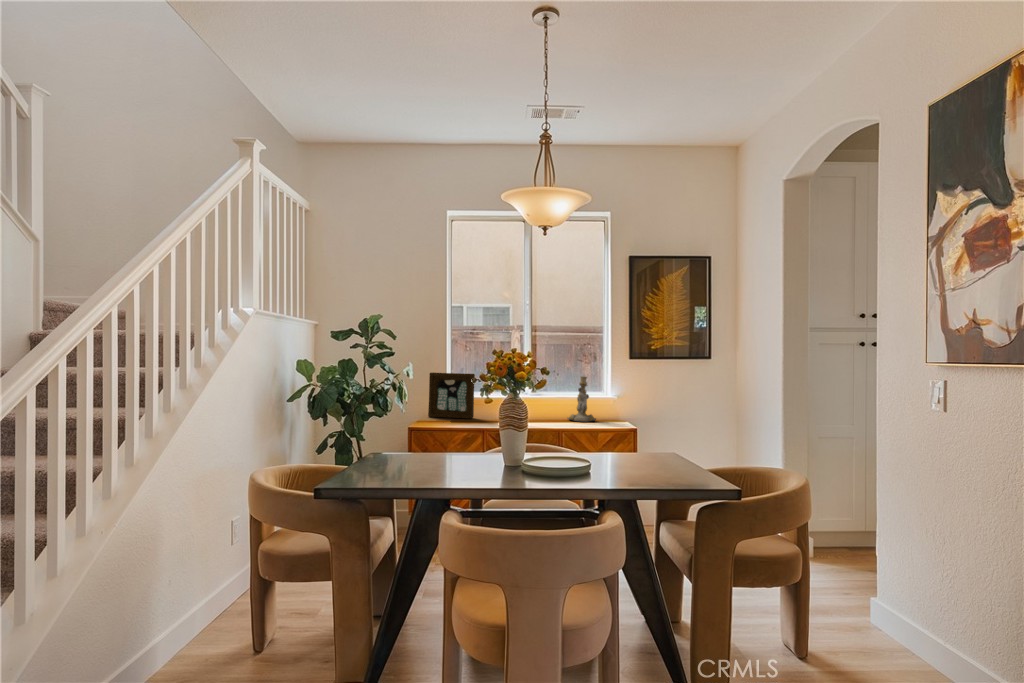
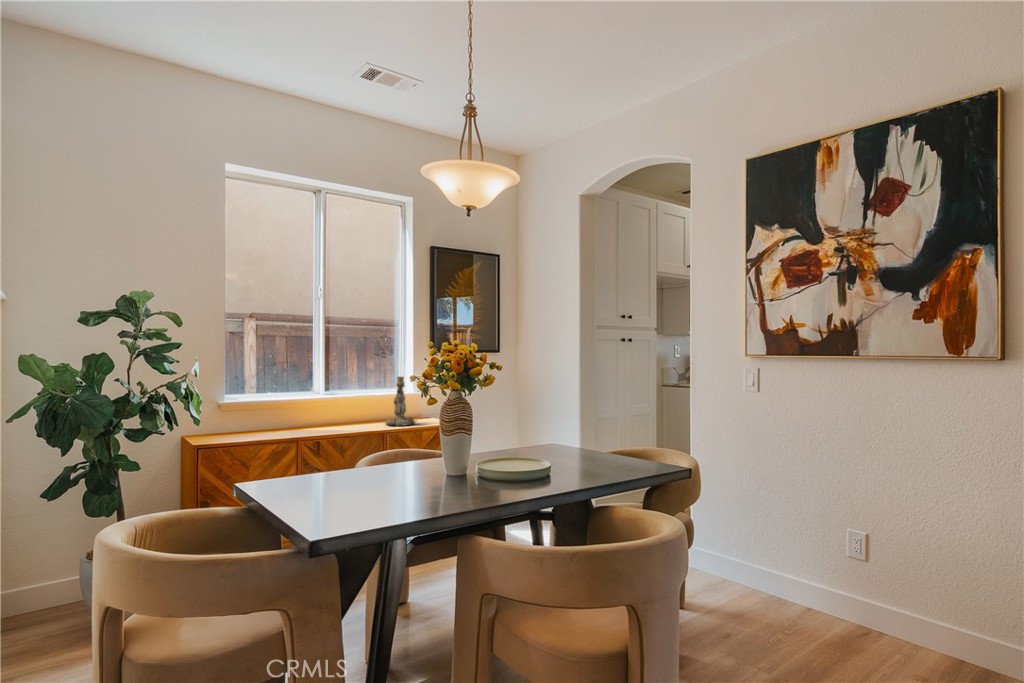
picture frame: present [428,372,475,419] -> none [220,381,282,441]

